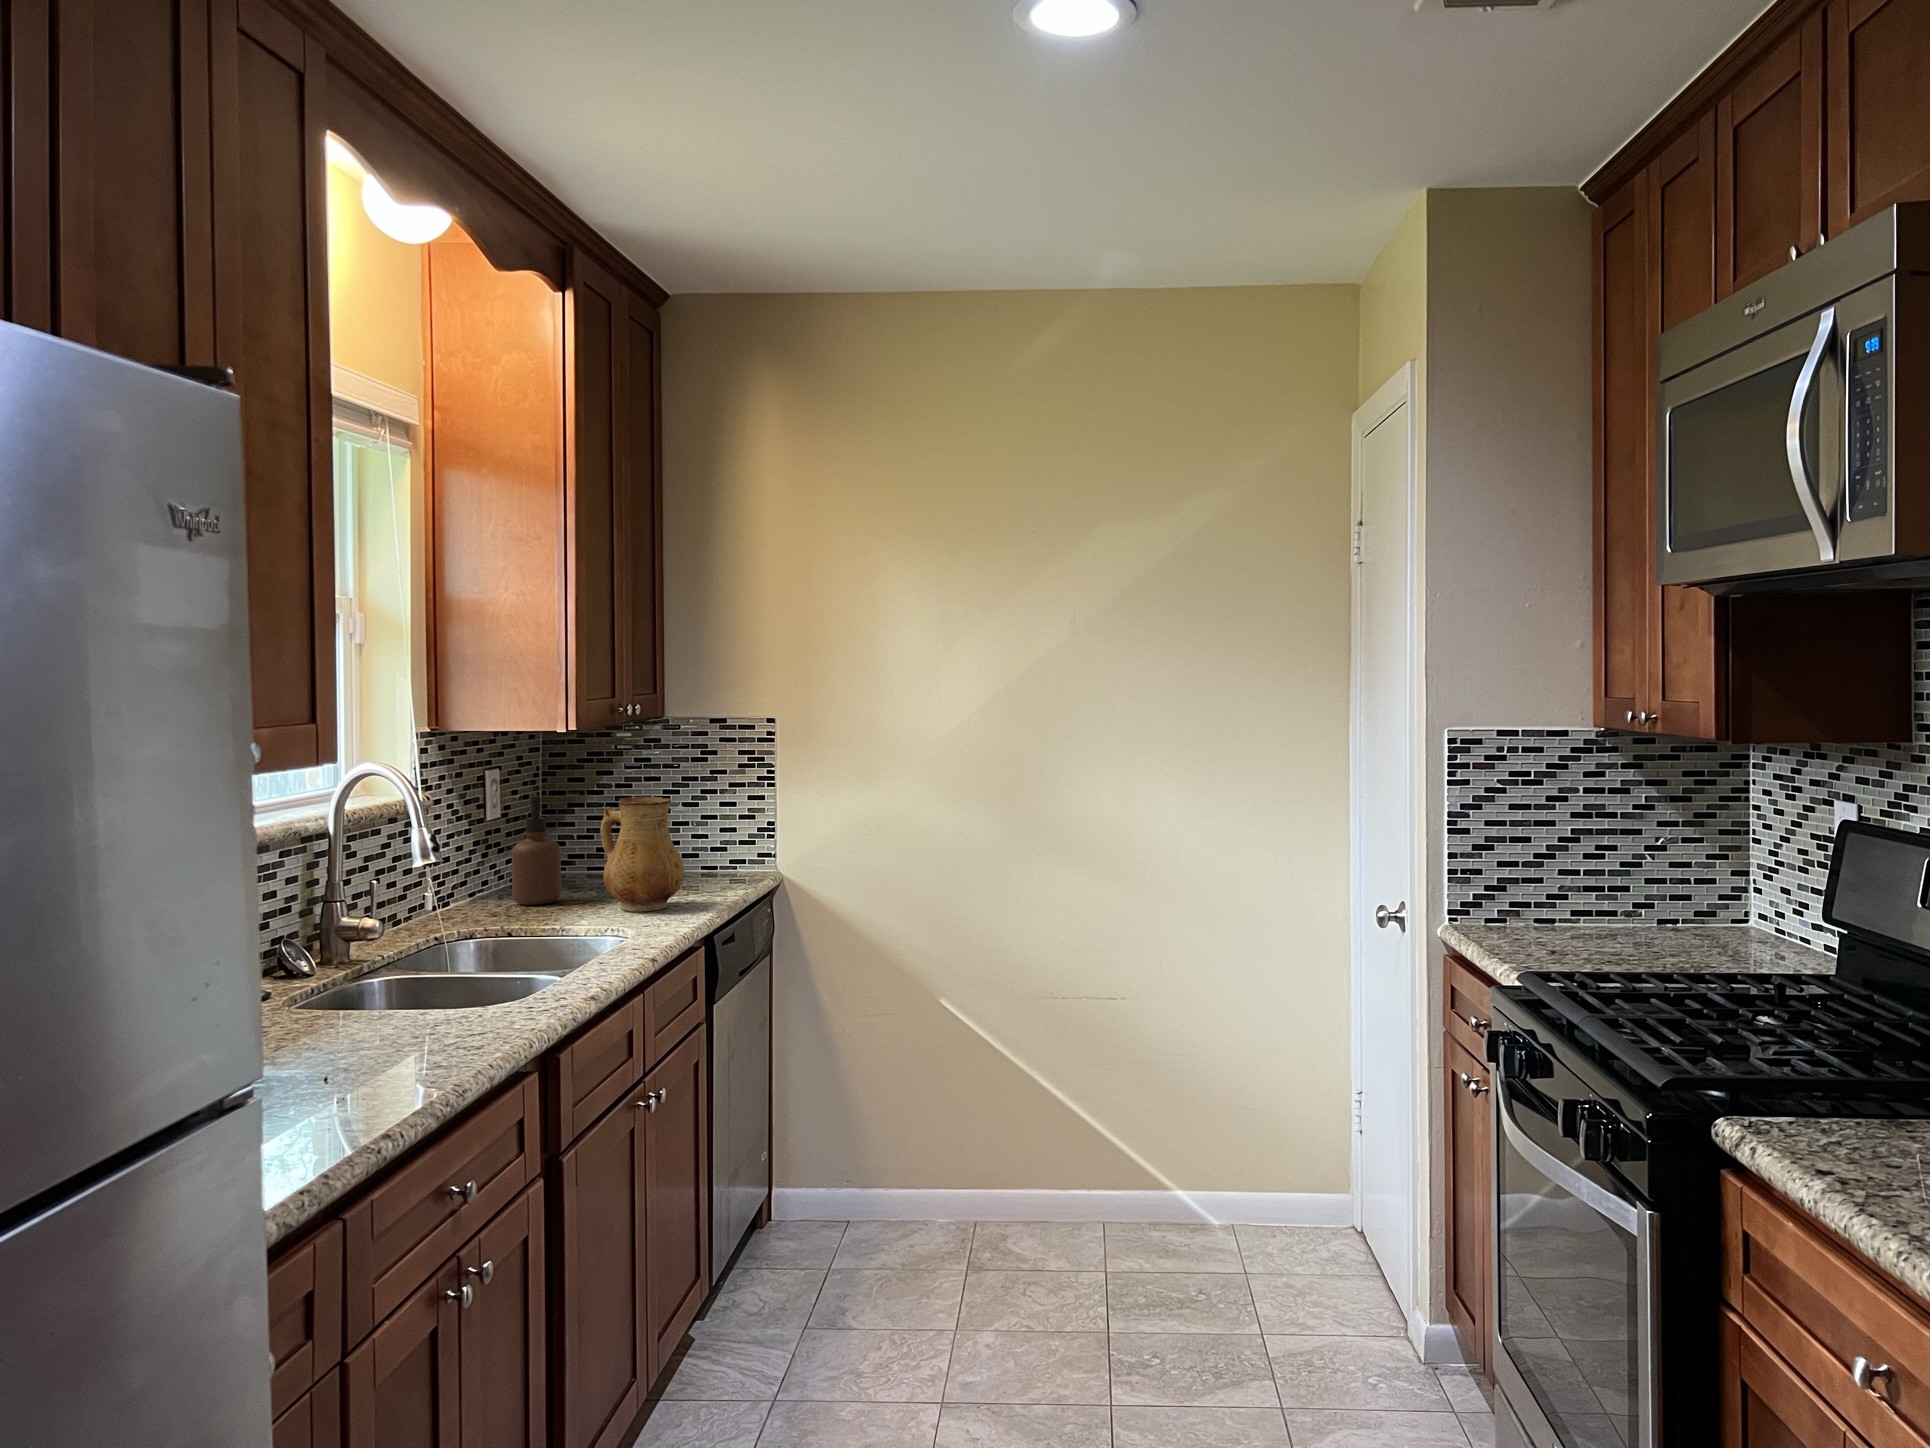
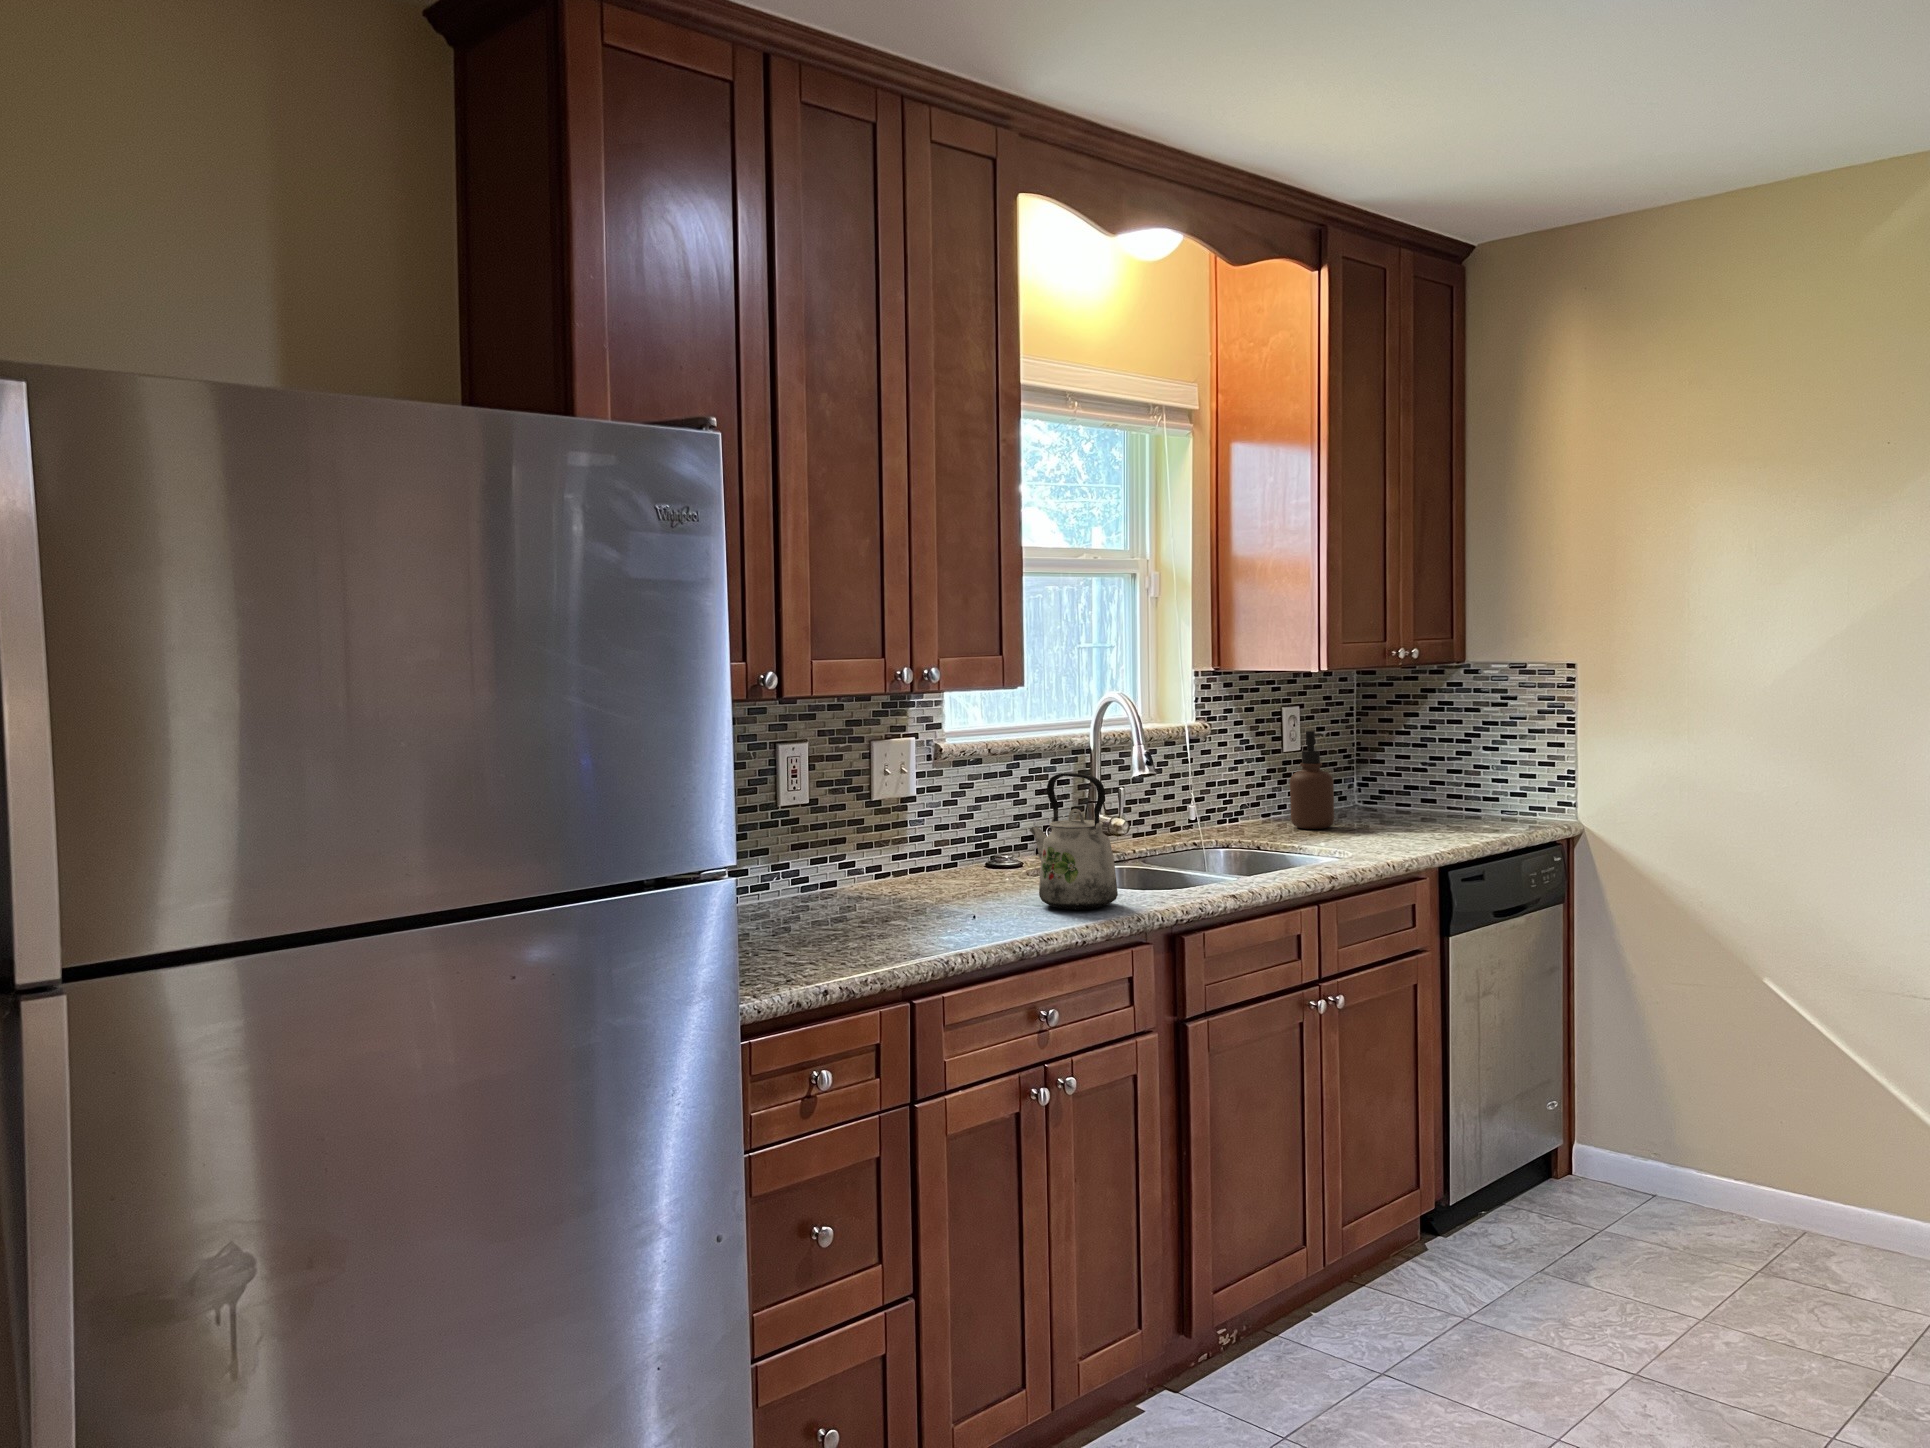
ceramic pitcher: present [600,797,684,912] -> none [1353,735,1430,843]
kettle: none [348,869,490,1048] -> present [1029,773,1118,910]

